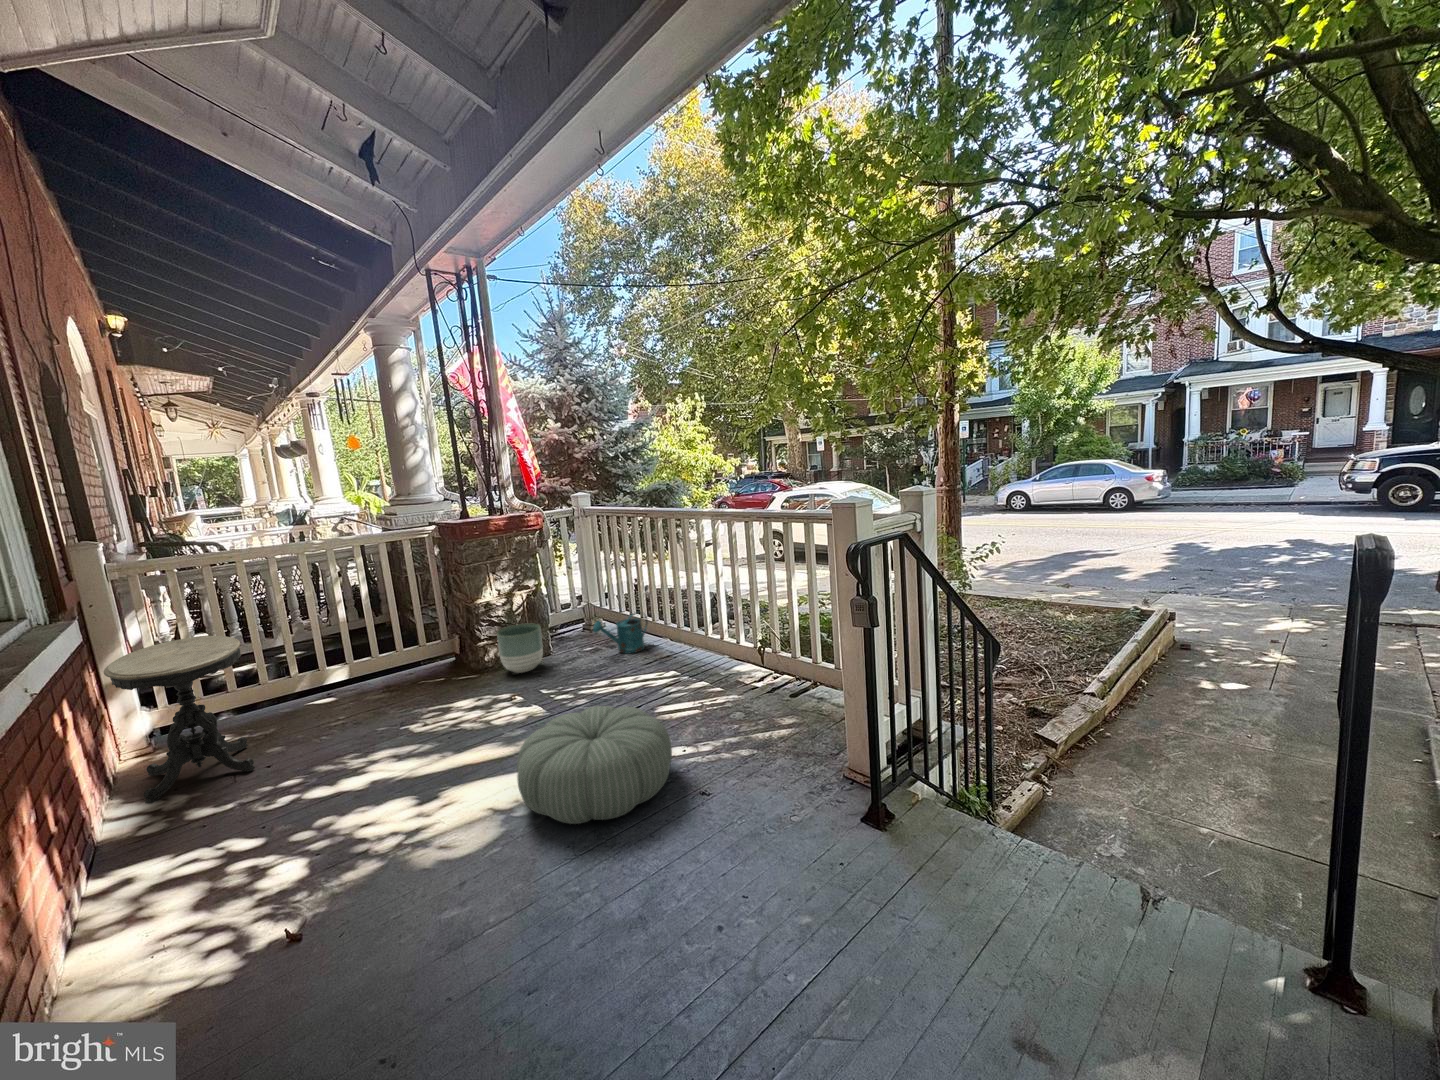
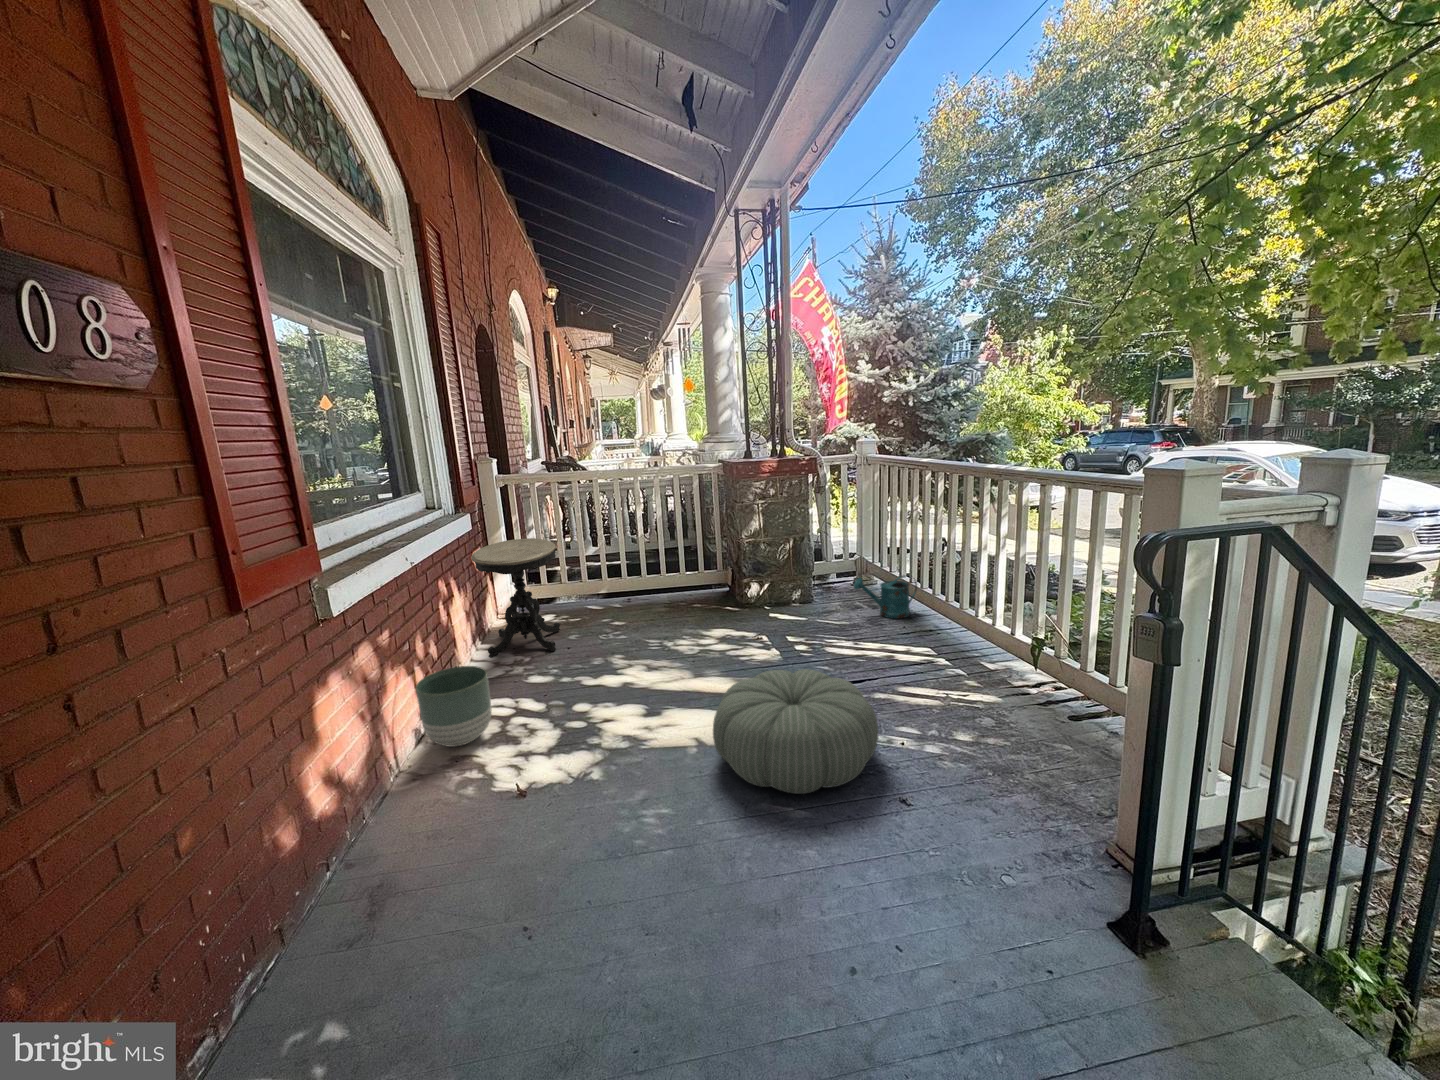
planter: present [497,624,543,673] -> present [416,666,492,747]

